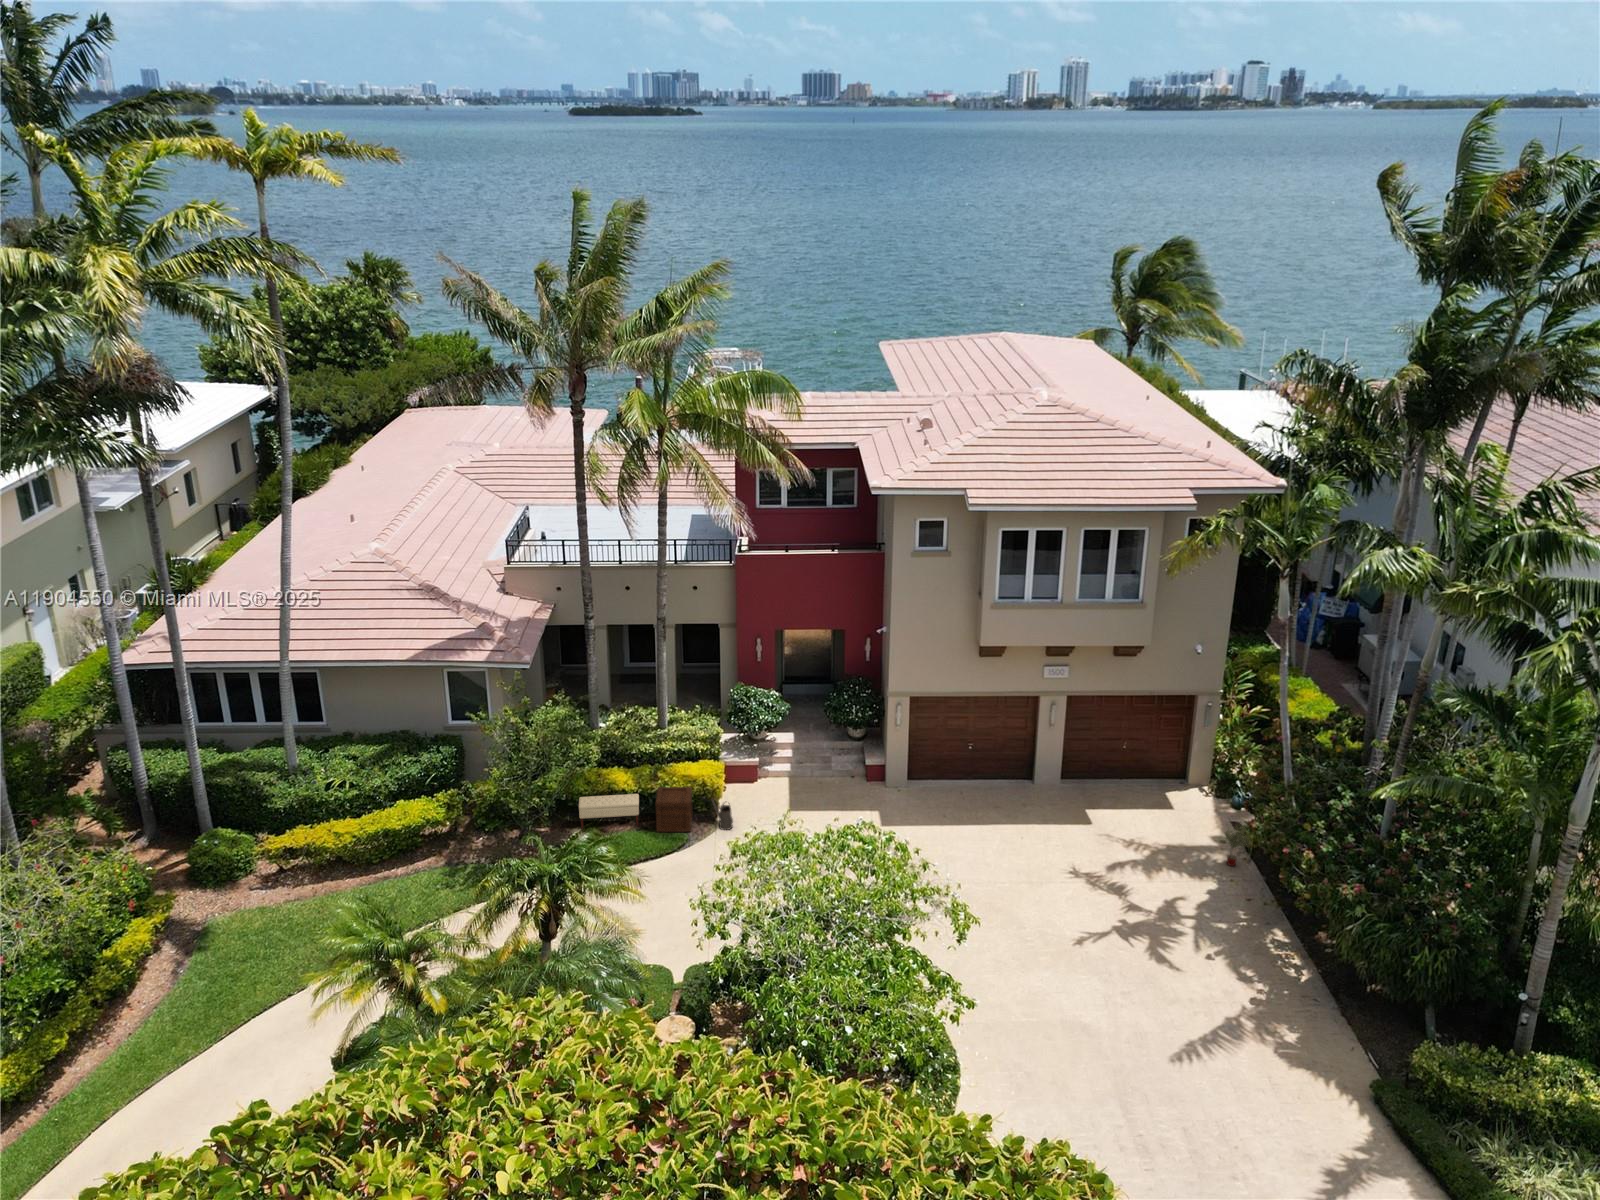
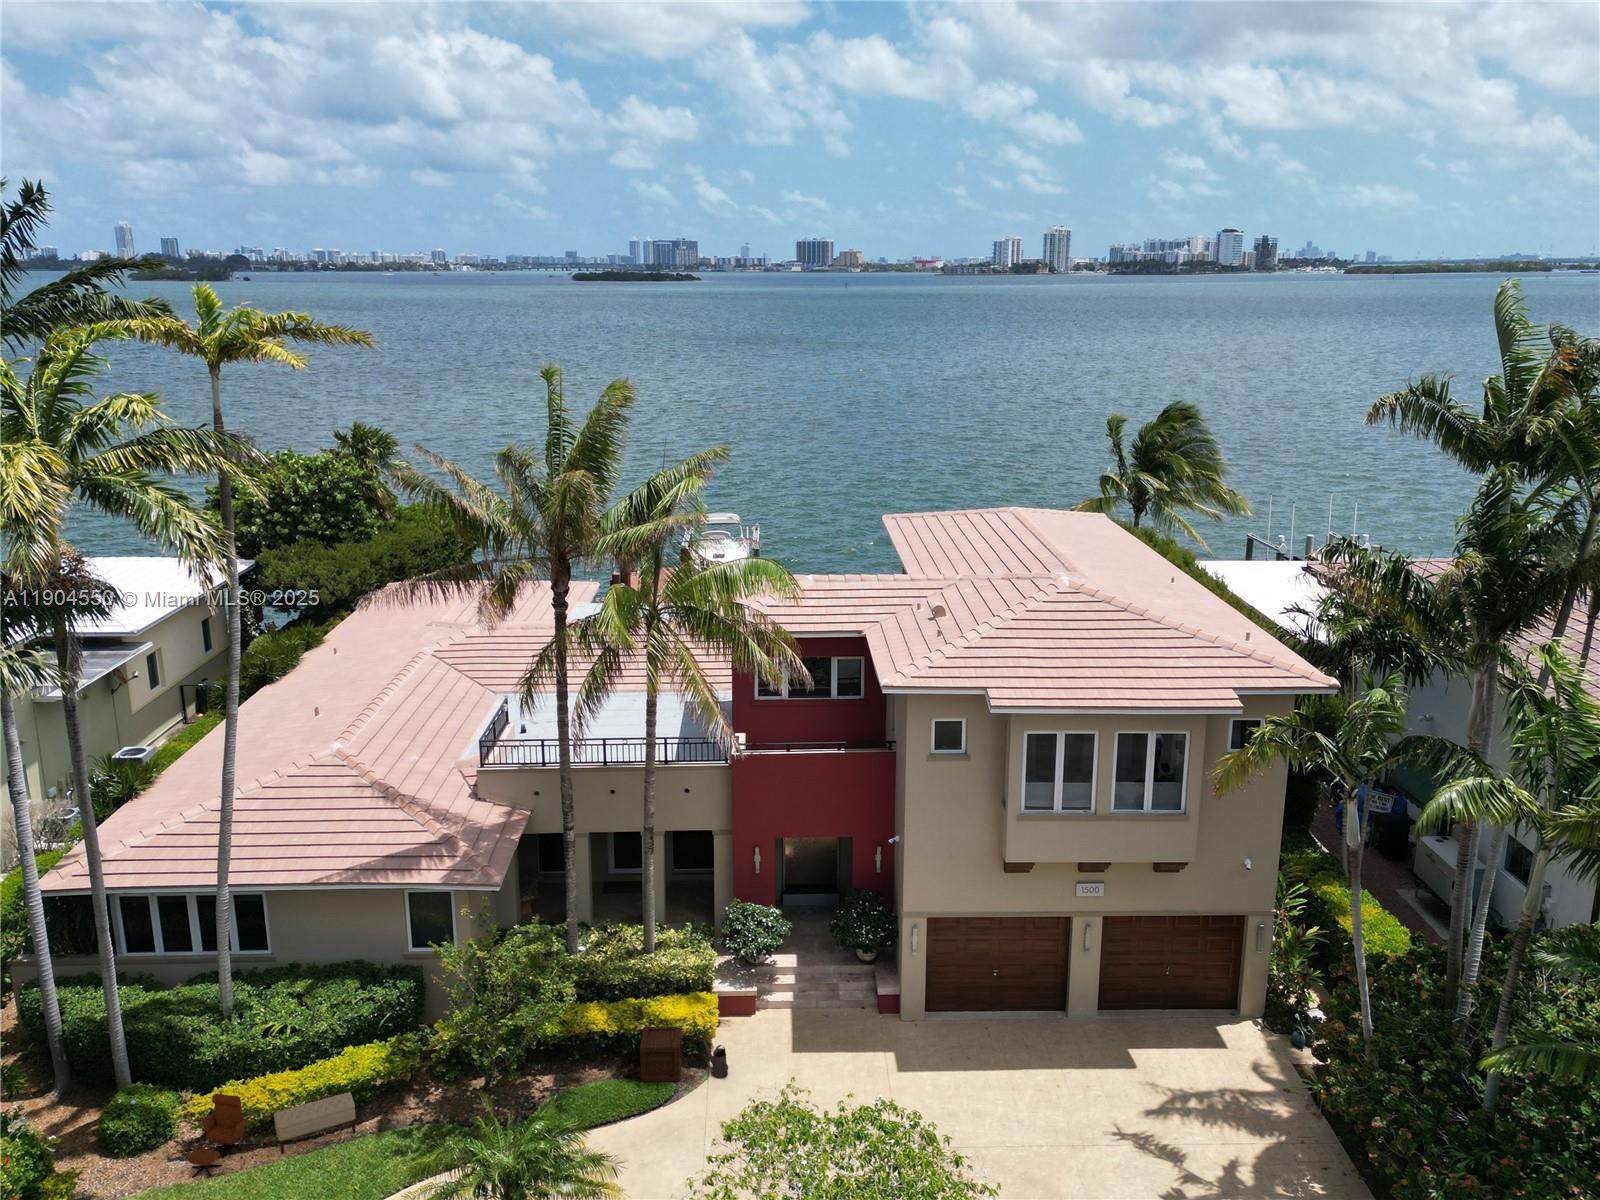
bench: present [579,794,639,829] -> present [274,1092,356,1154]
potted tree: present [1225,826,1251,866] -> none [1289,1073,1323,1123]
lounge chair: none [269,834,318,901] -> present [188,1094,248,1178]

